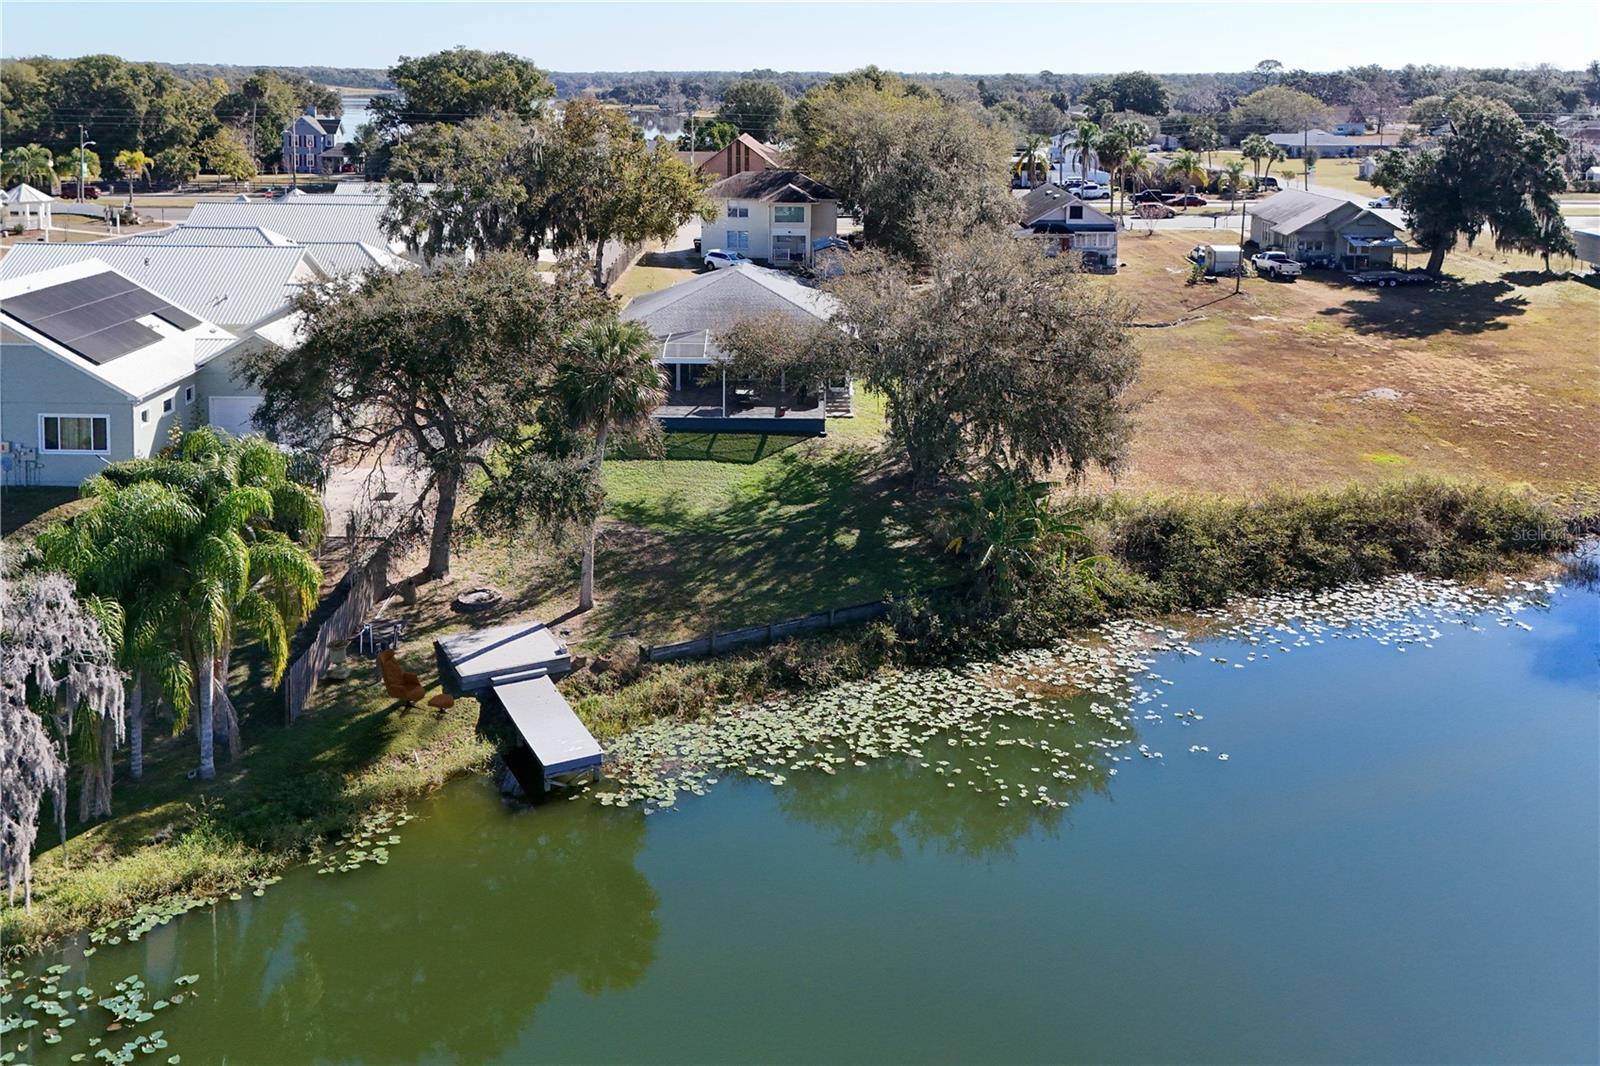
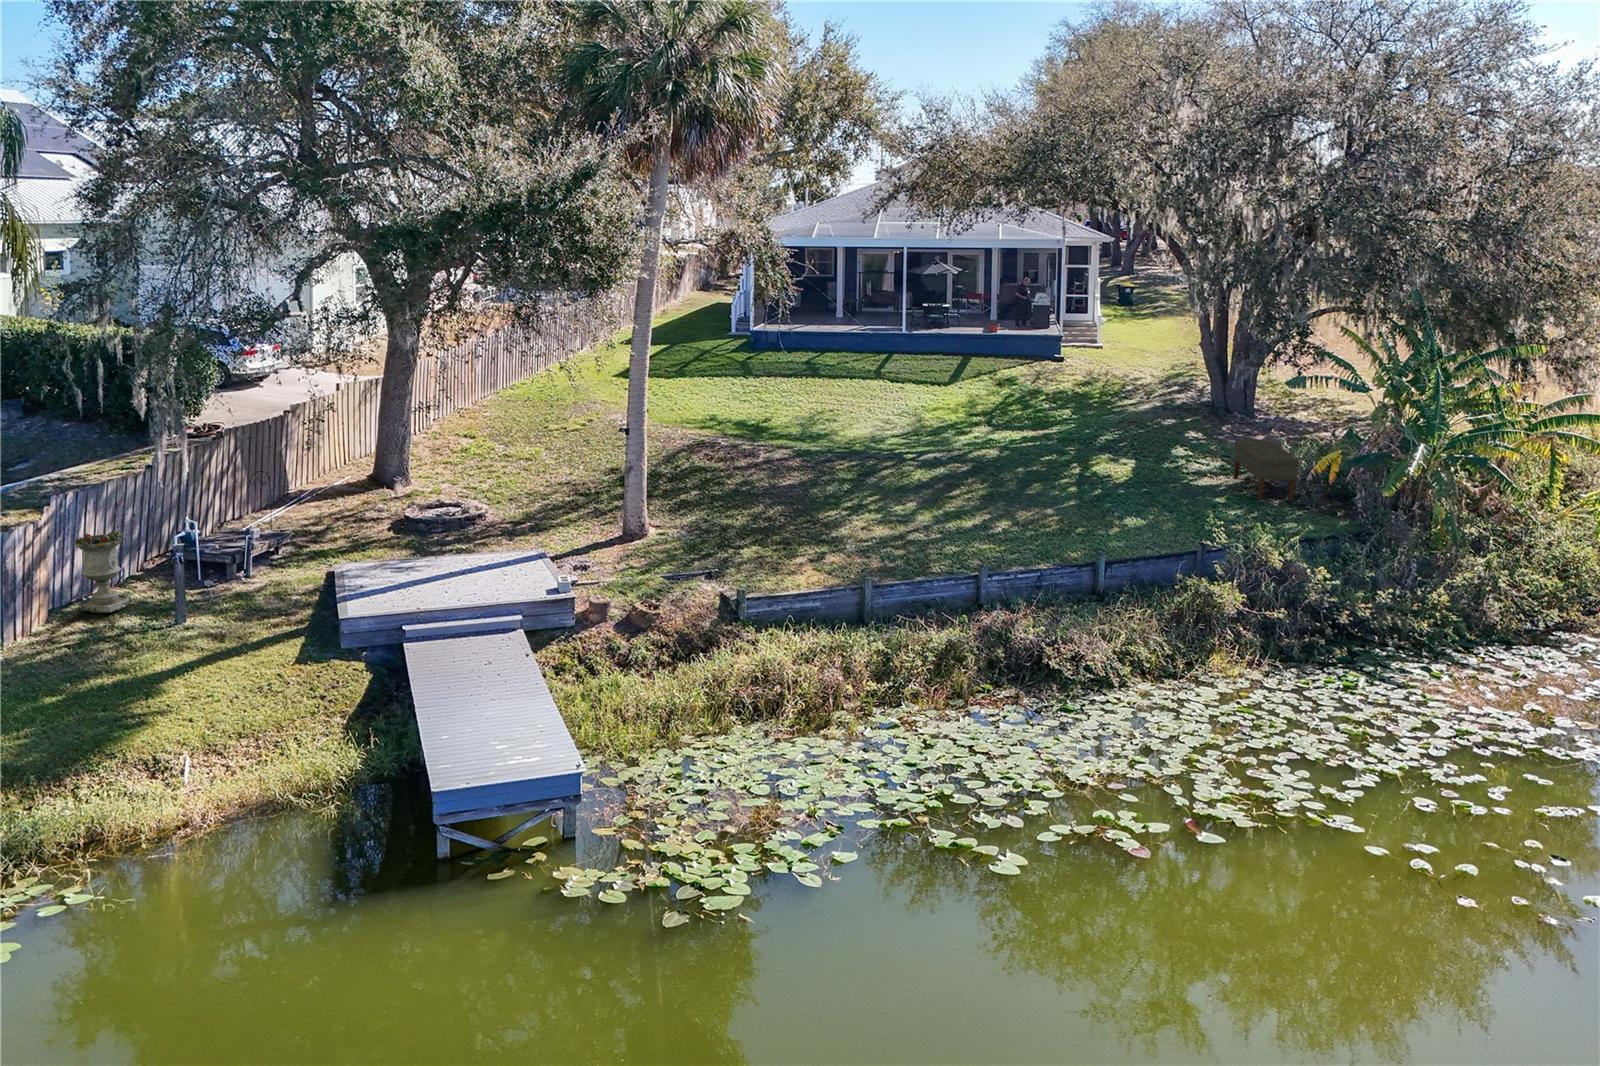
bench: none [912,521,941,561] -> present [1234,440,1299,501]
watering can: present [386,576,421,605] -> none [277,466,337,518]
lounge chair: present [378,648,454,720] -> none [131,534,290,689]

